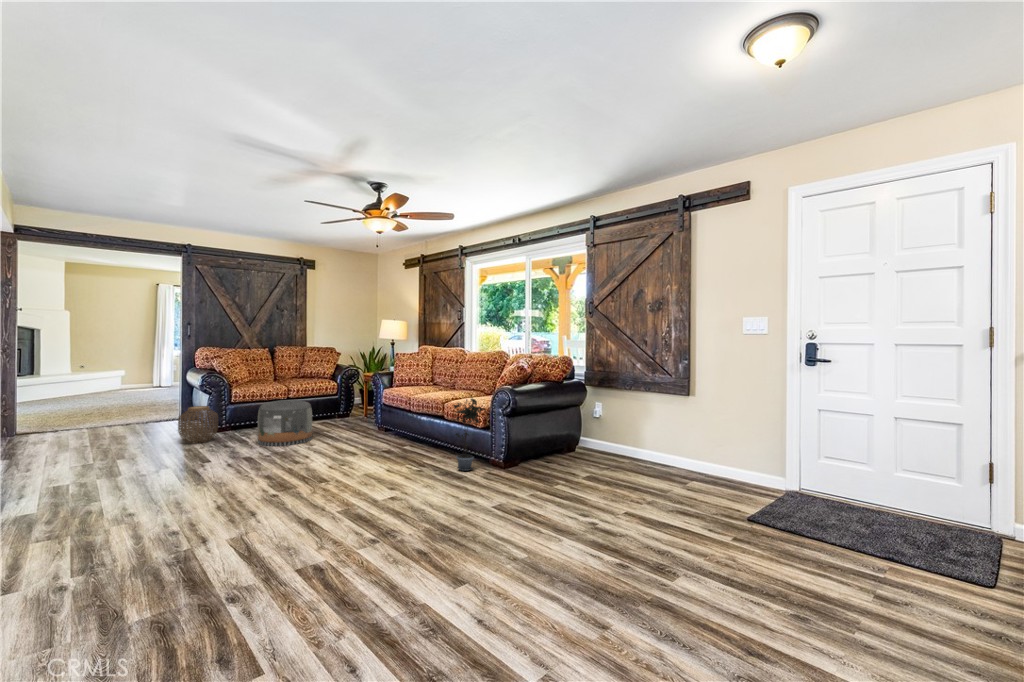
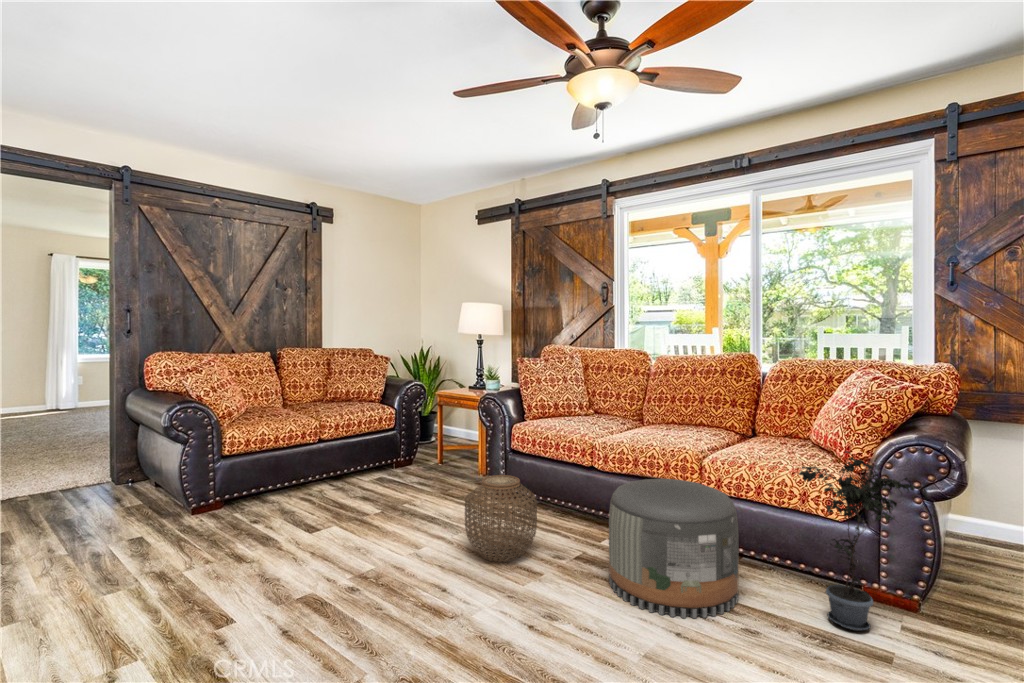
pouf: present [258,400,312,446] -> present [609,479,738,618]
woven basket: present [178,406,218,443] -> present [465,475,537,562]

